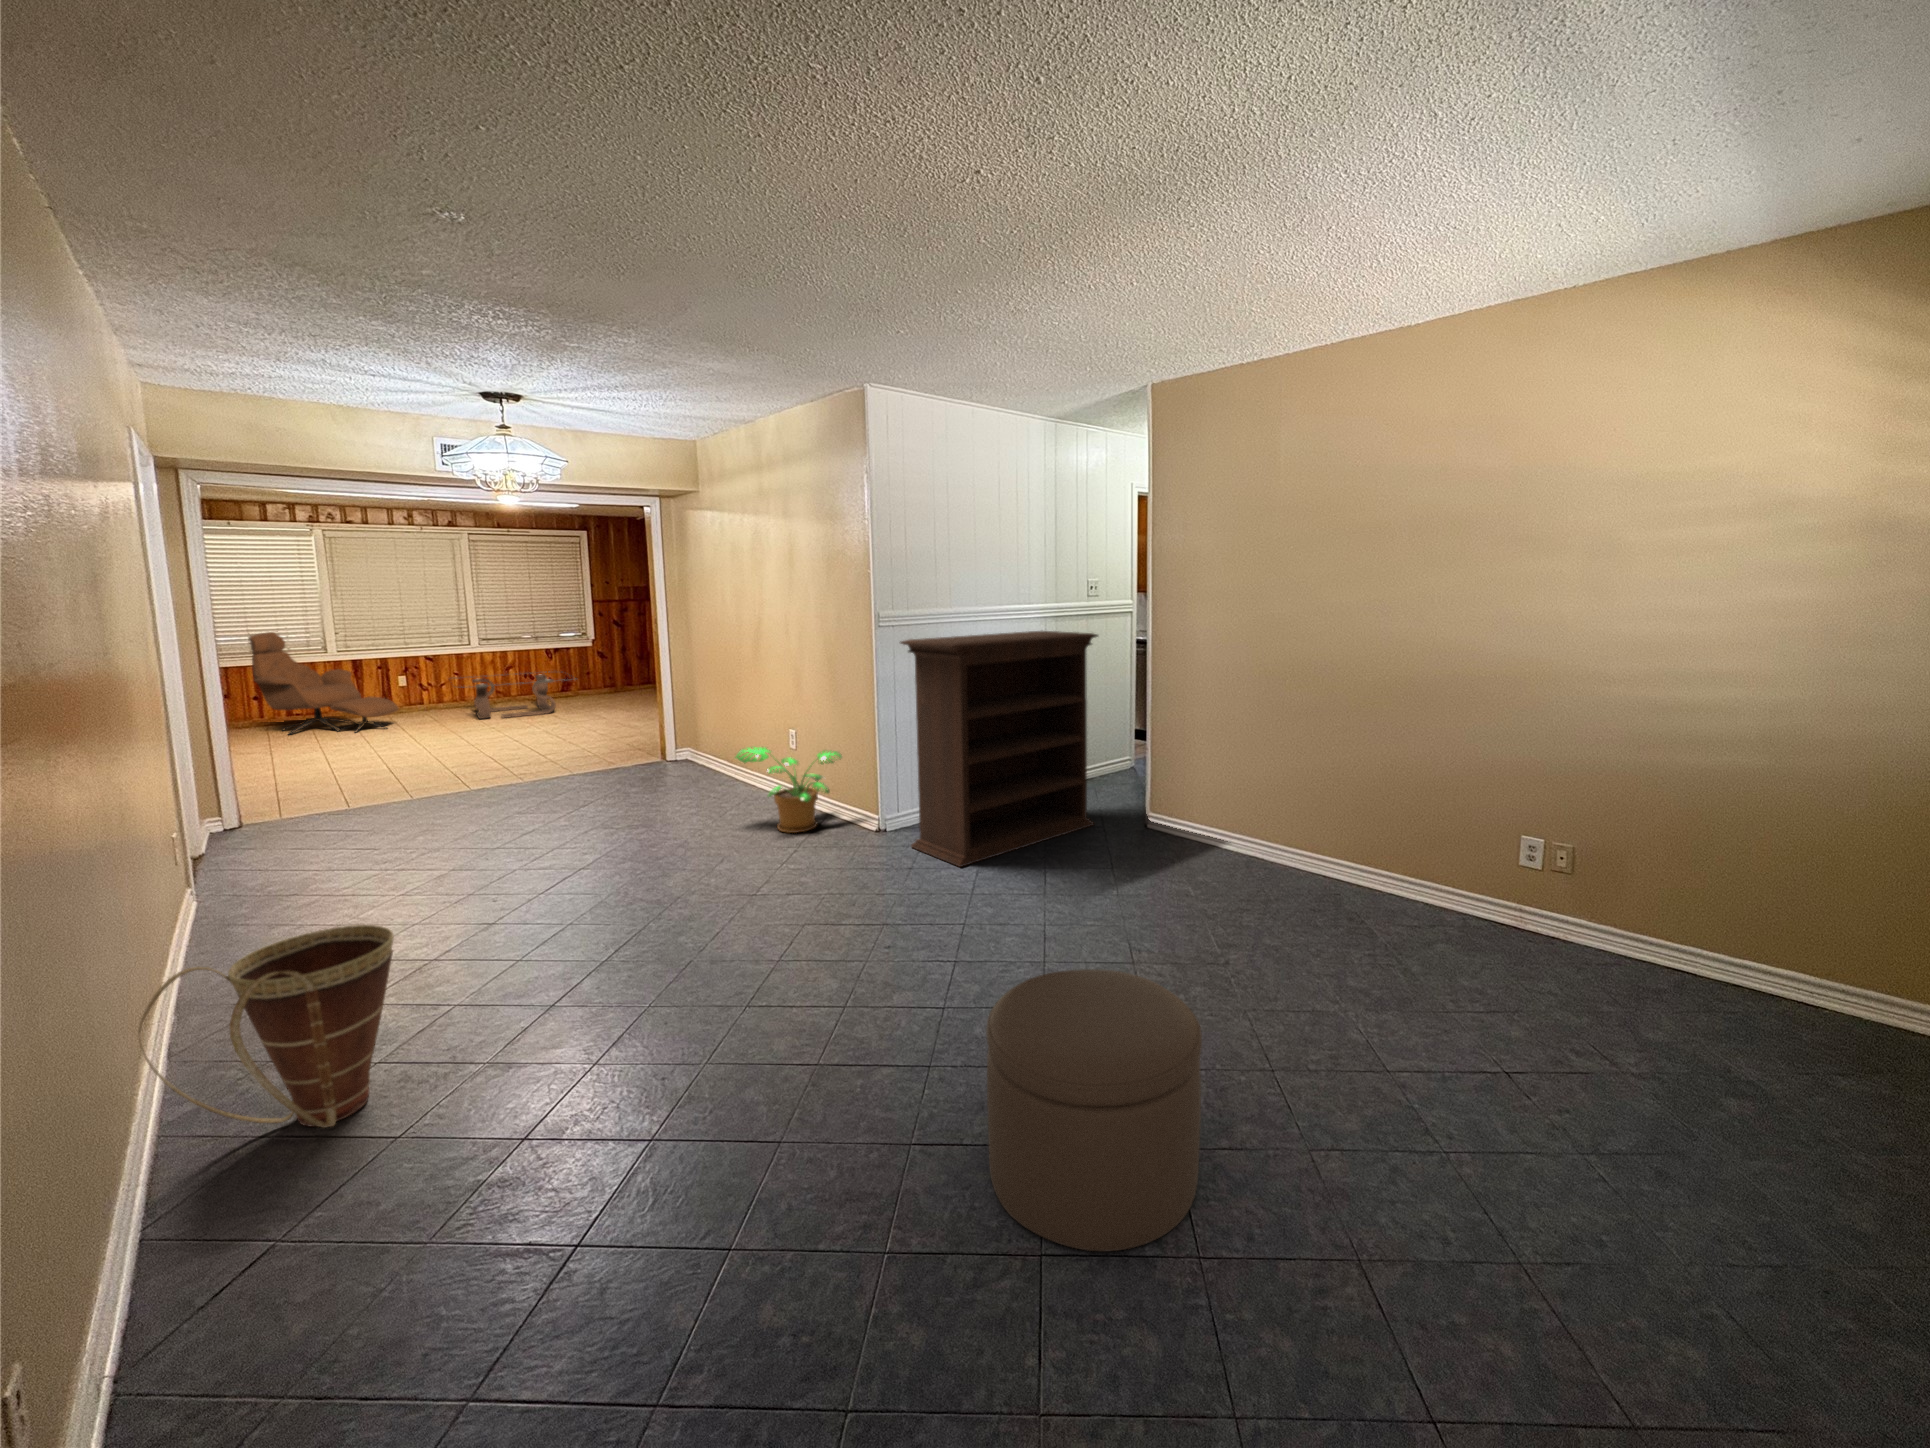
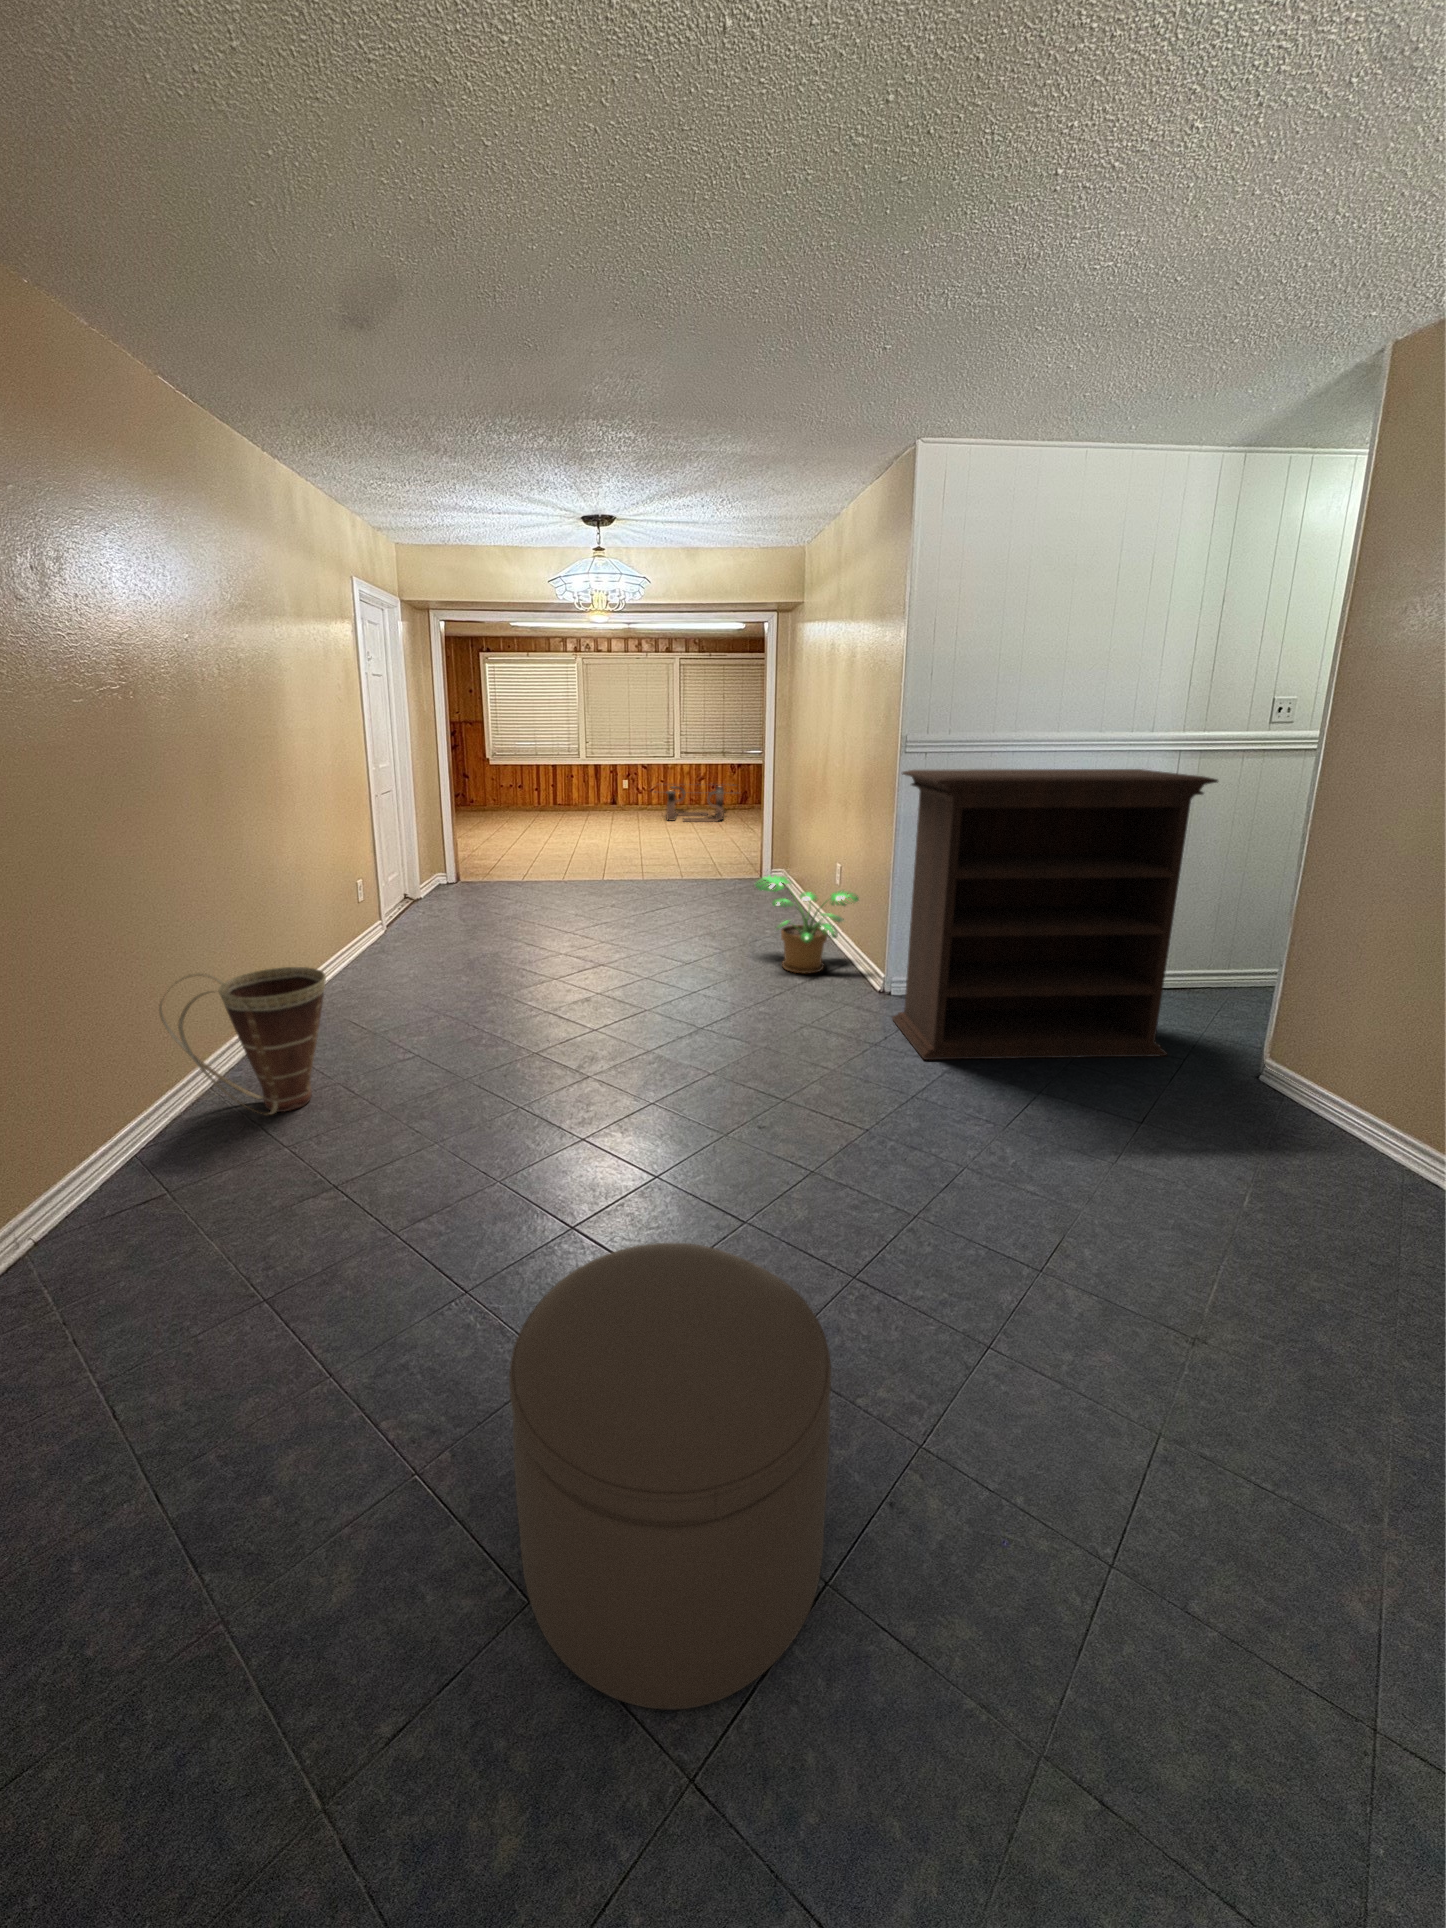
lounge chair: present [249,632,398,735] -> none [535,740,616,822]

